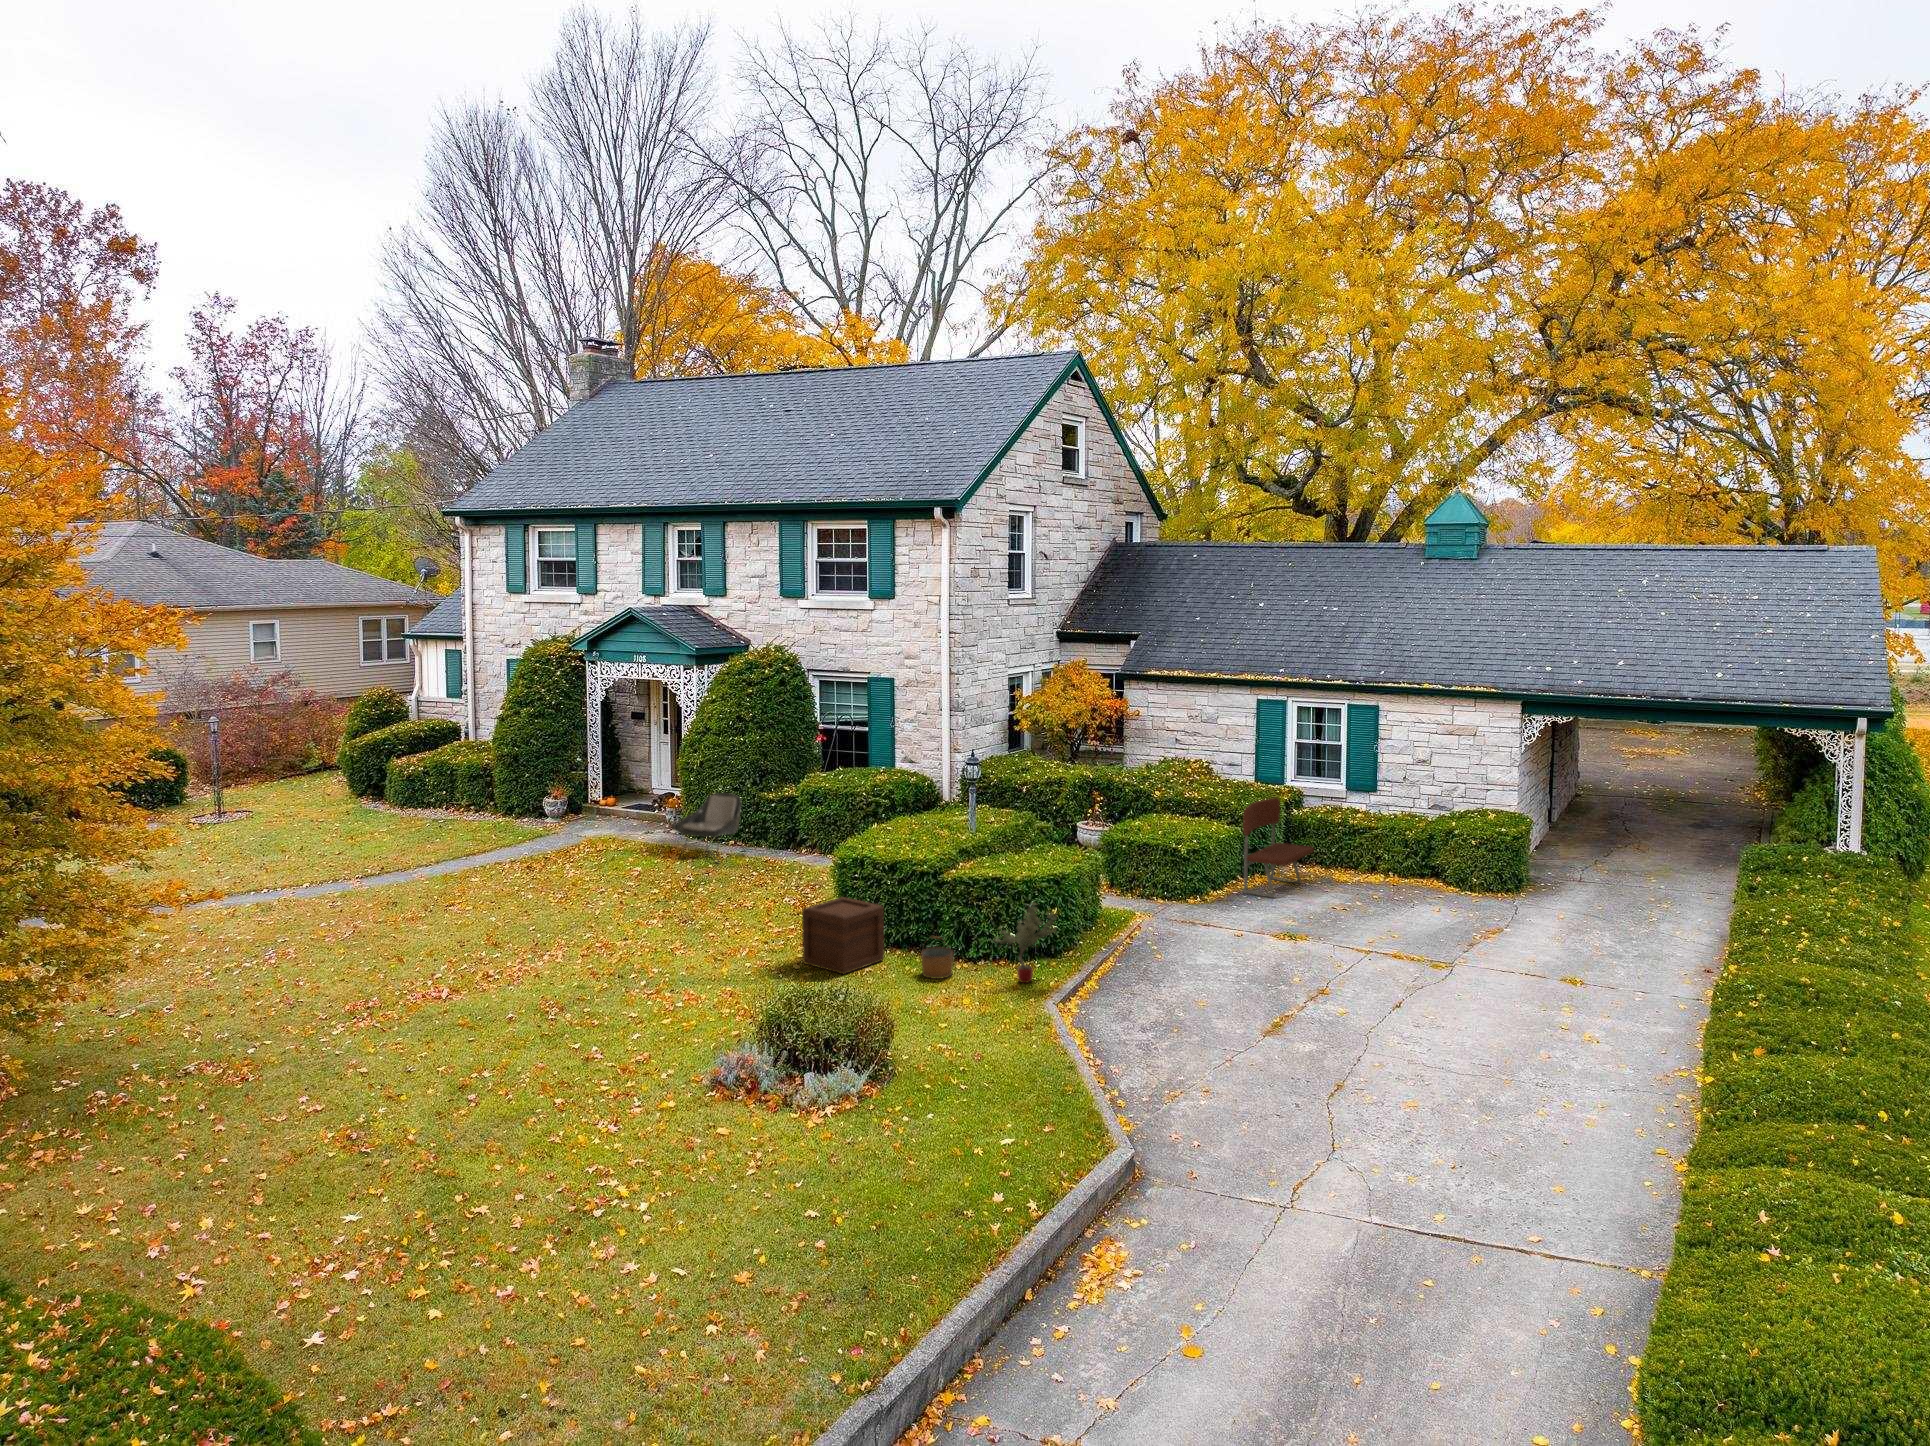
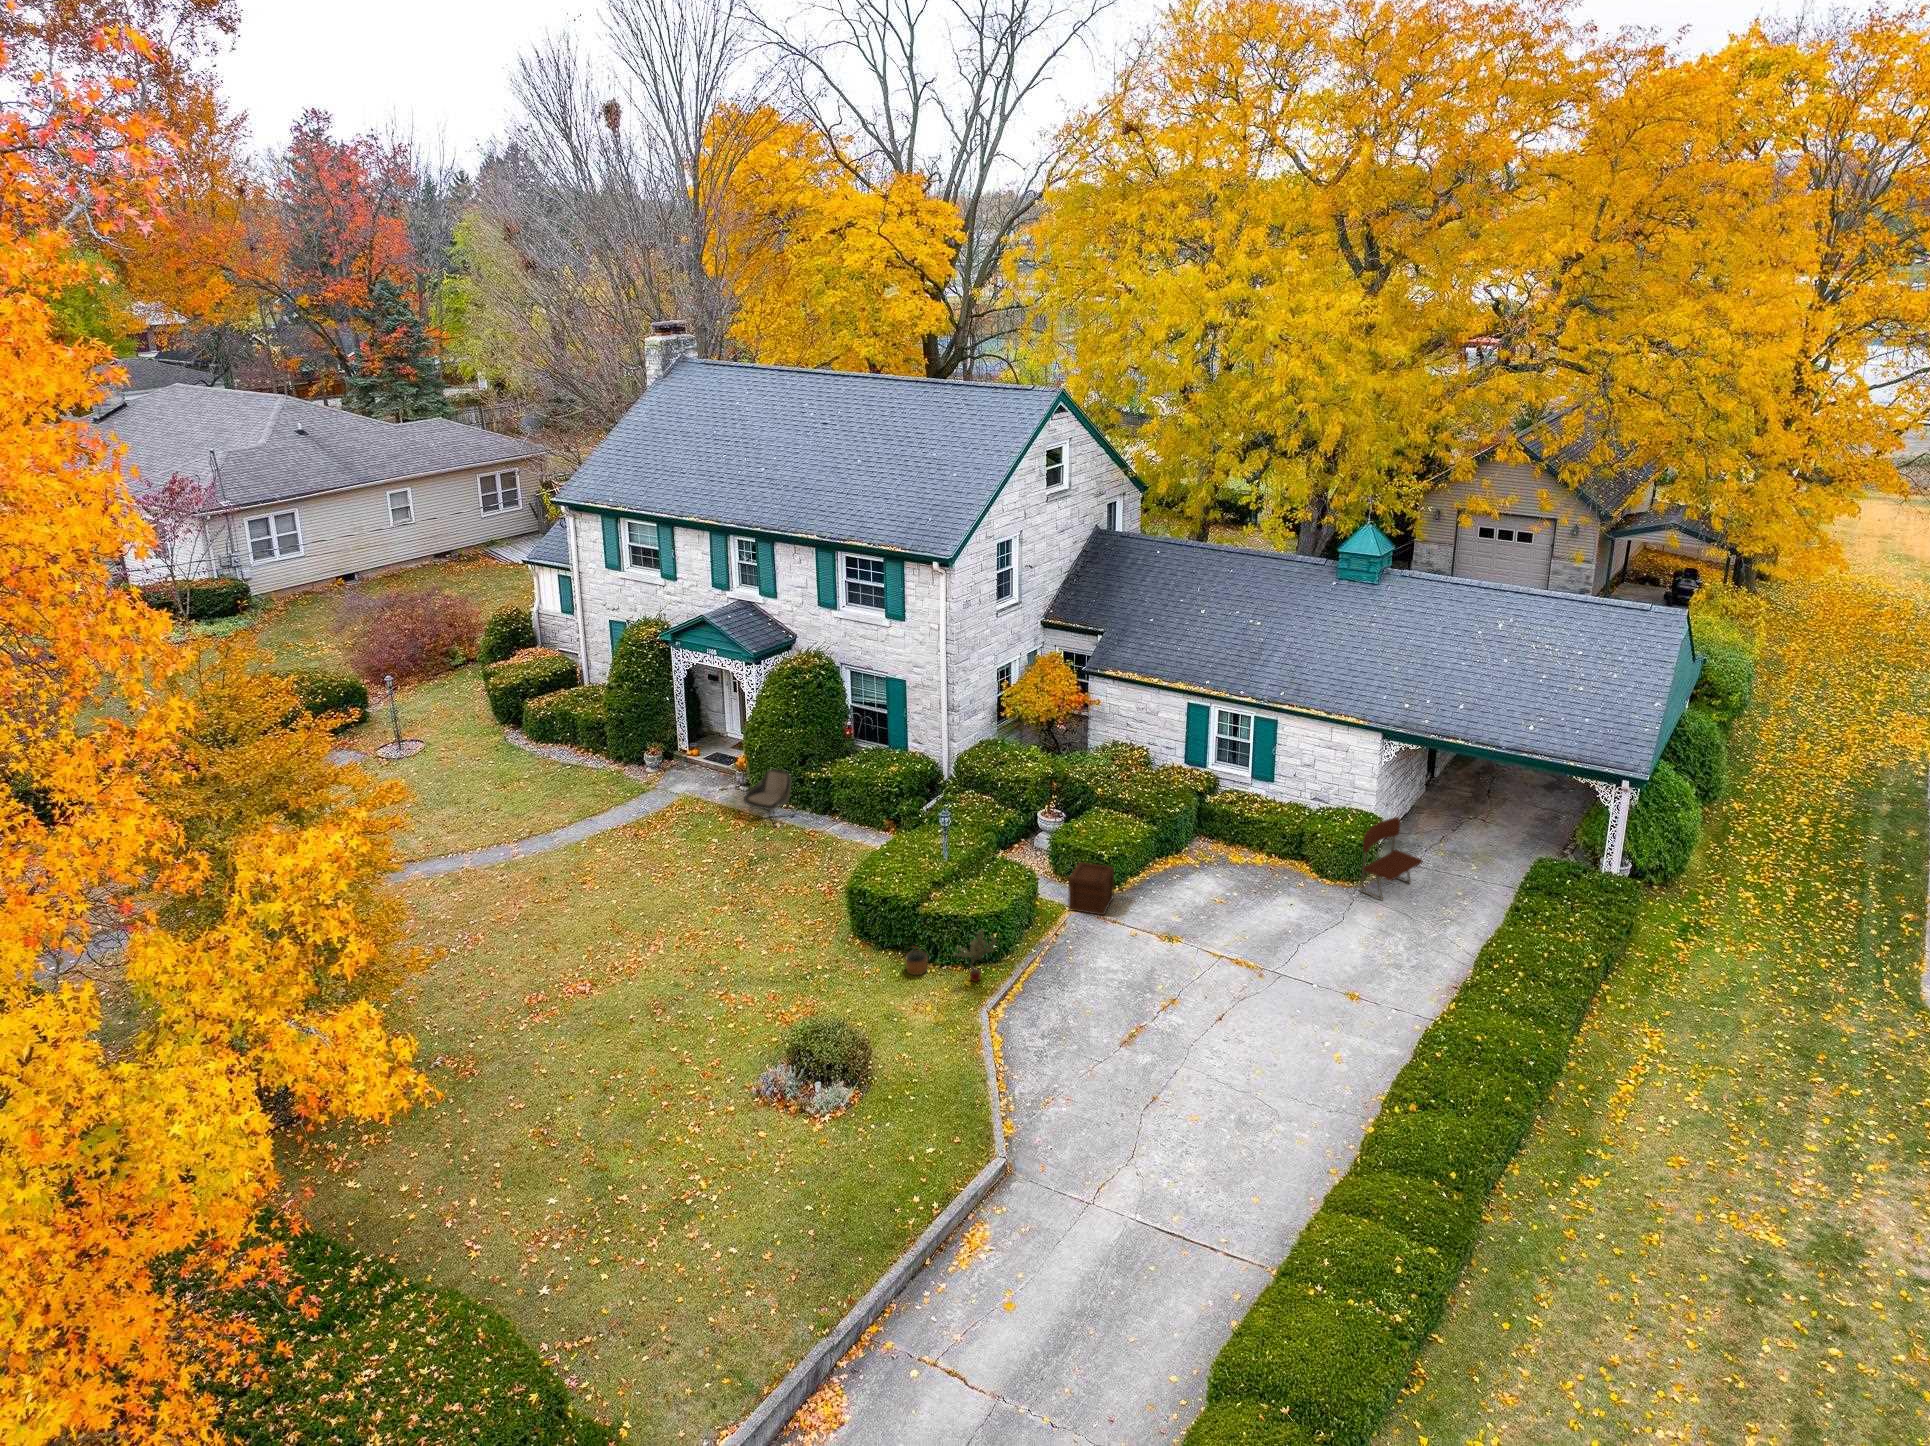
bench: present [1243,798,1314,898] -> present [1360,817,1422,900]
wooden crate: present [802,897,884,974] -> present [1068,862,1114,915]

